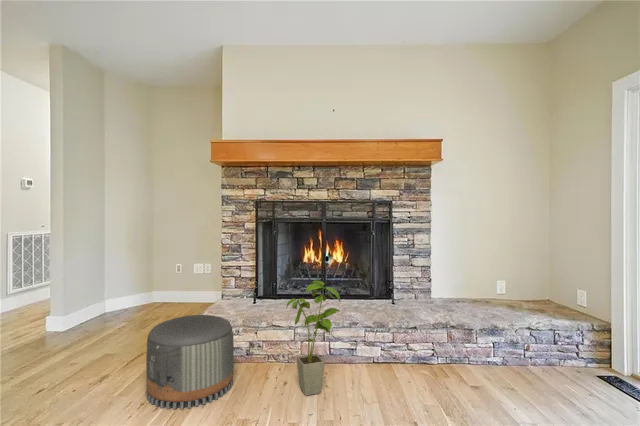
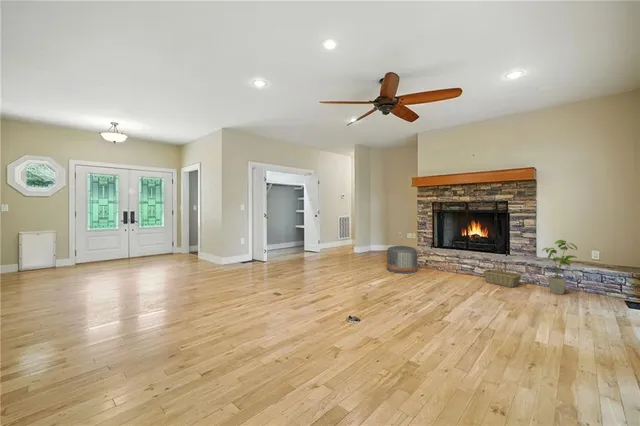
house plant: present [287,280,340,396] -> present [542,240,577,294]
basket: none [389,332,458,393] -> present [483,262,521,288]

